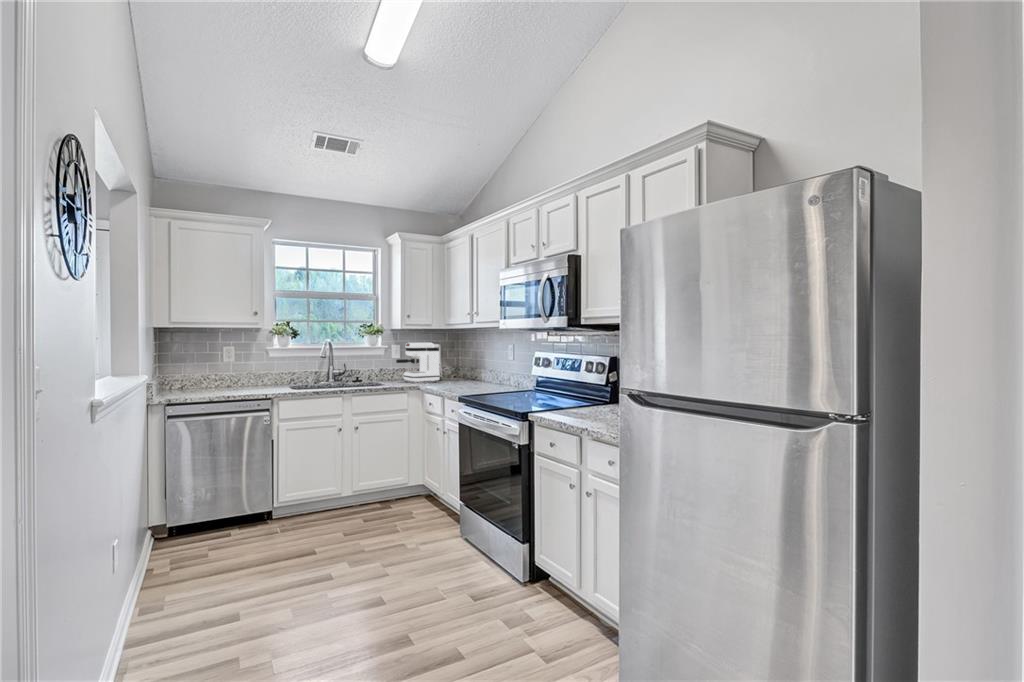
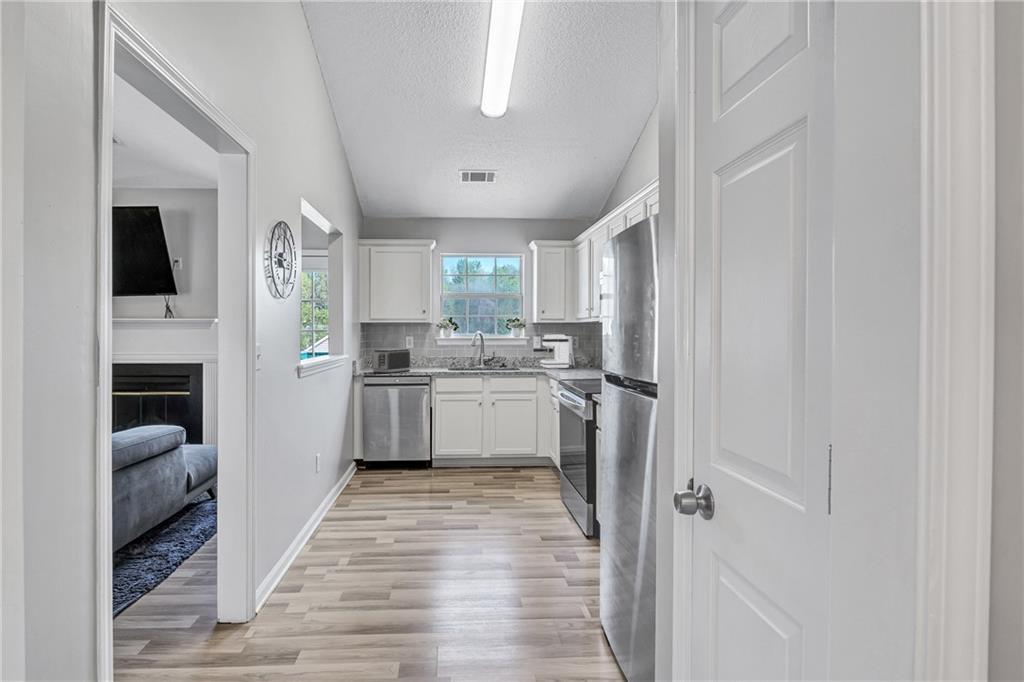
toaster: none [182,363,239,398] -> present [372,349,410,373]

